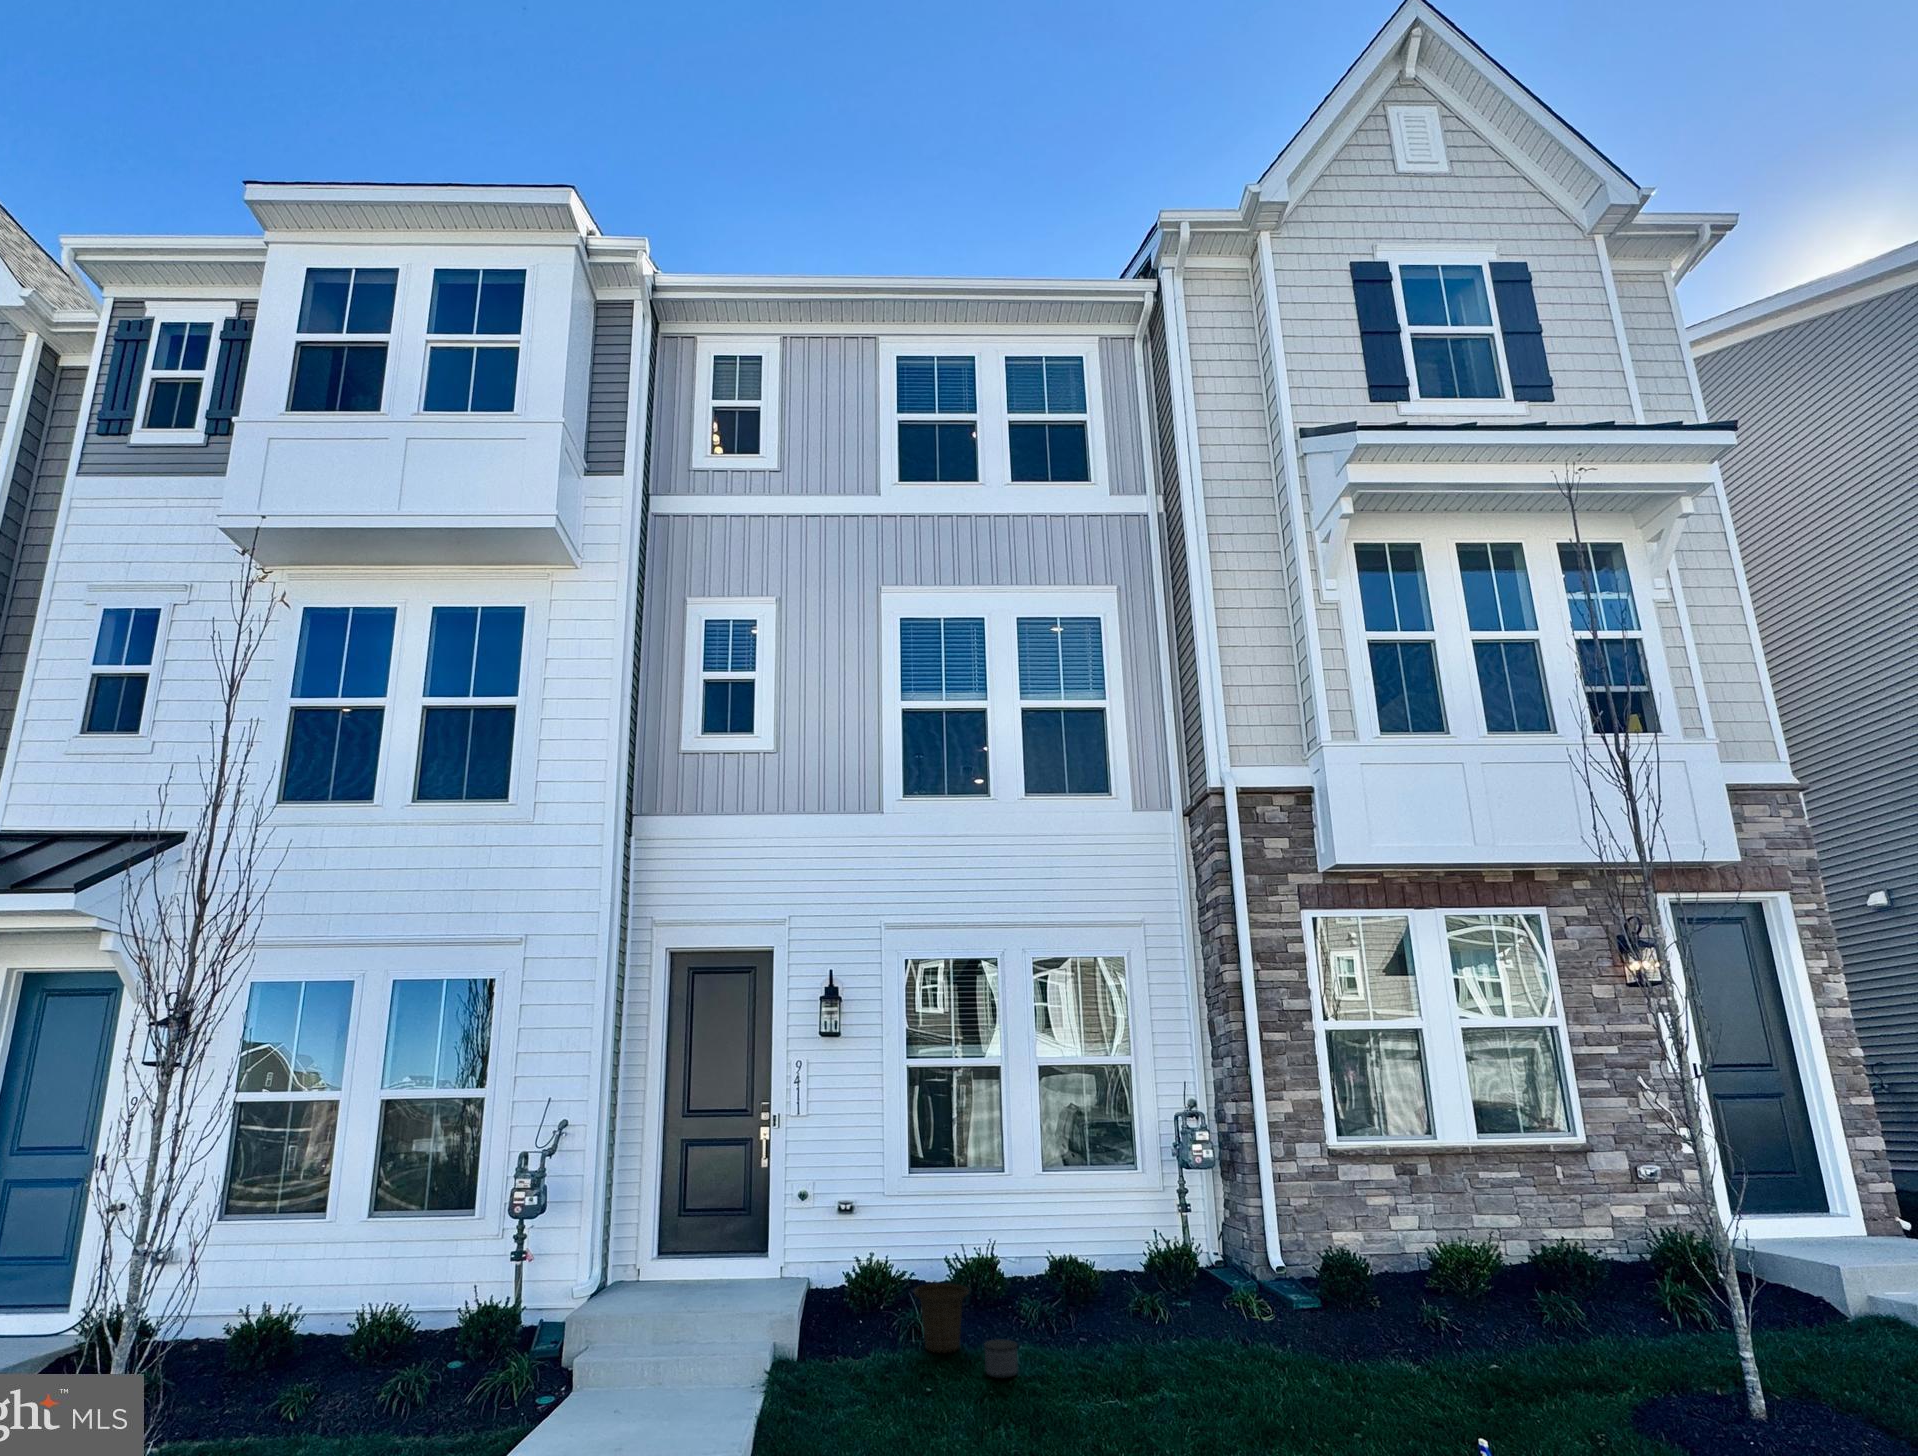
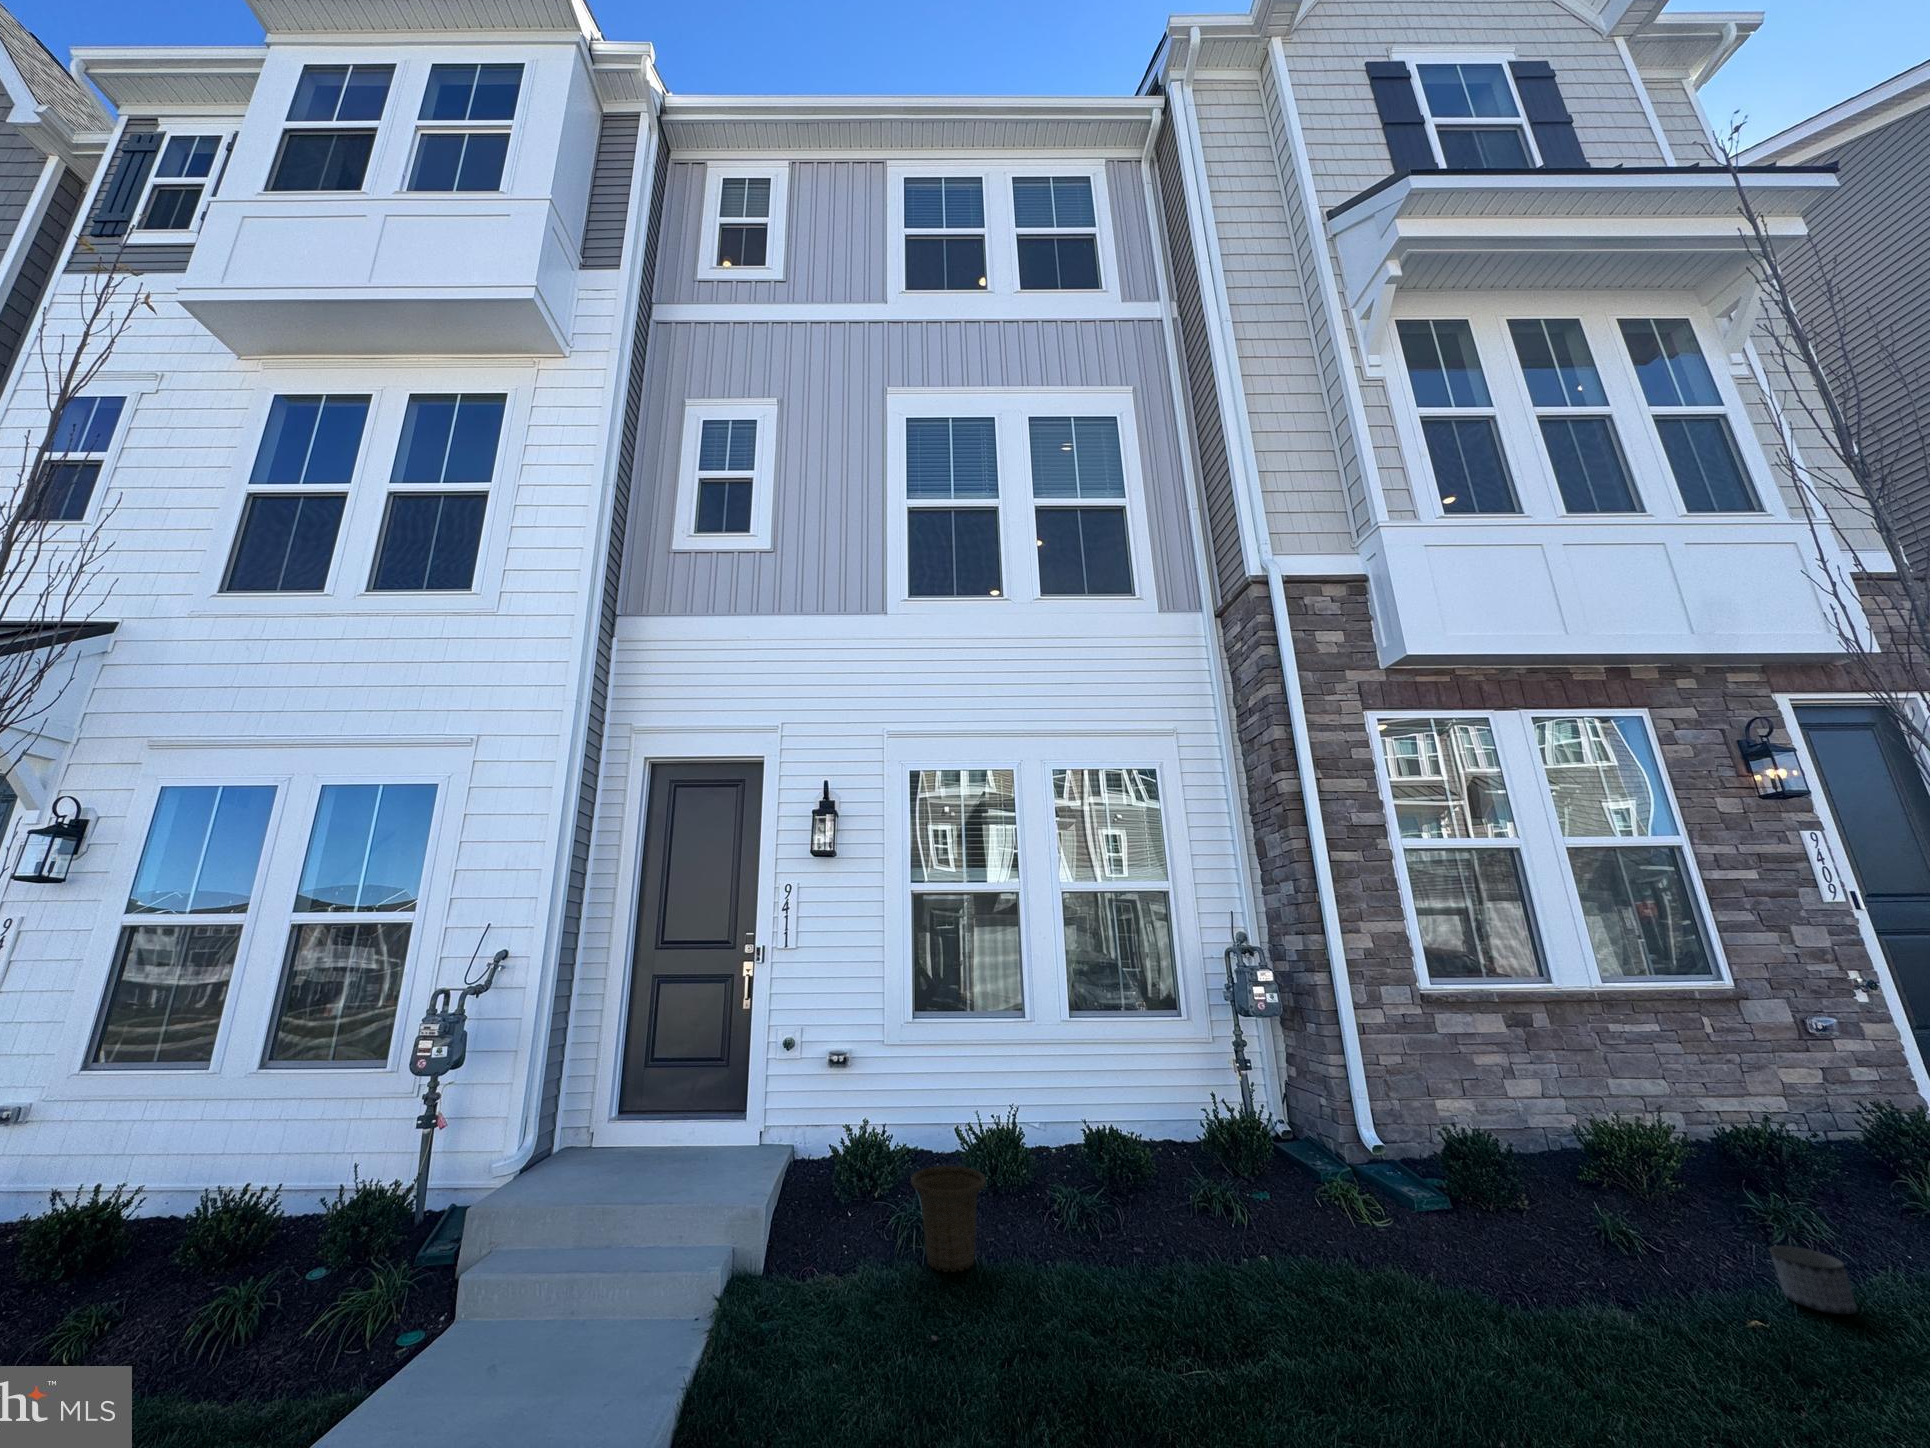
planter: present [984,1340,1018,1379] -> present [1770,1246,1857,1314]

